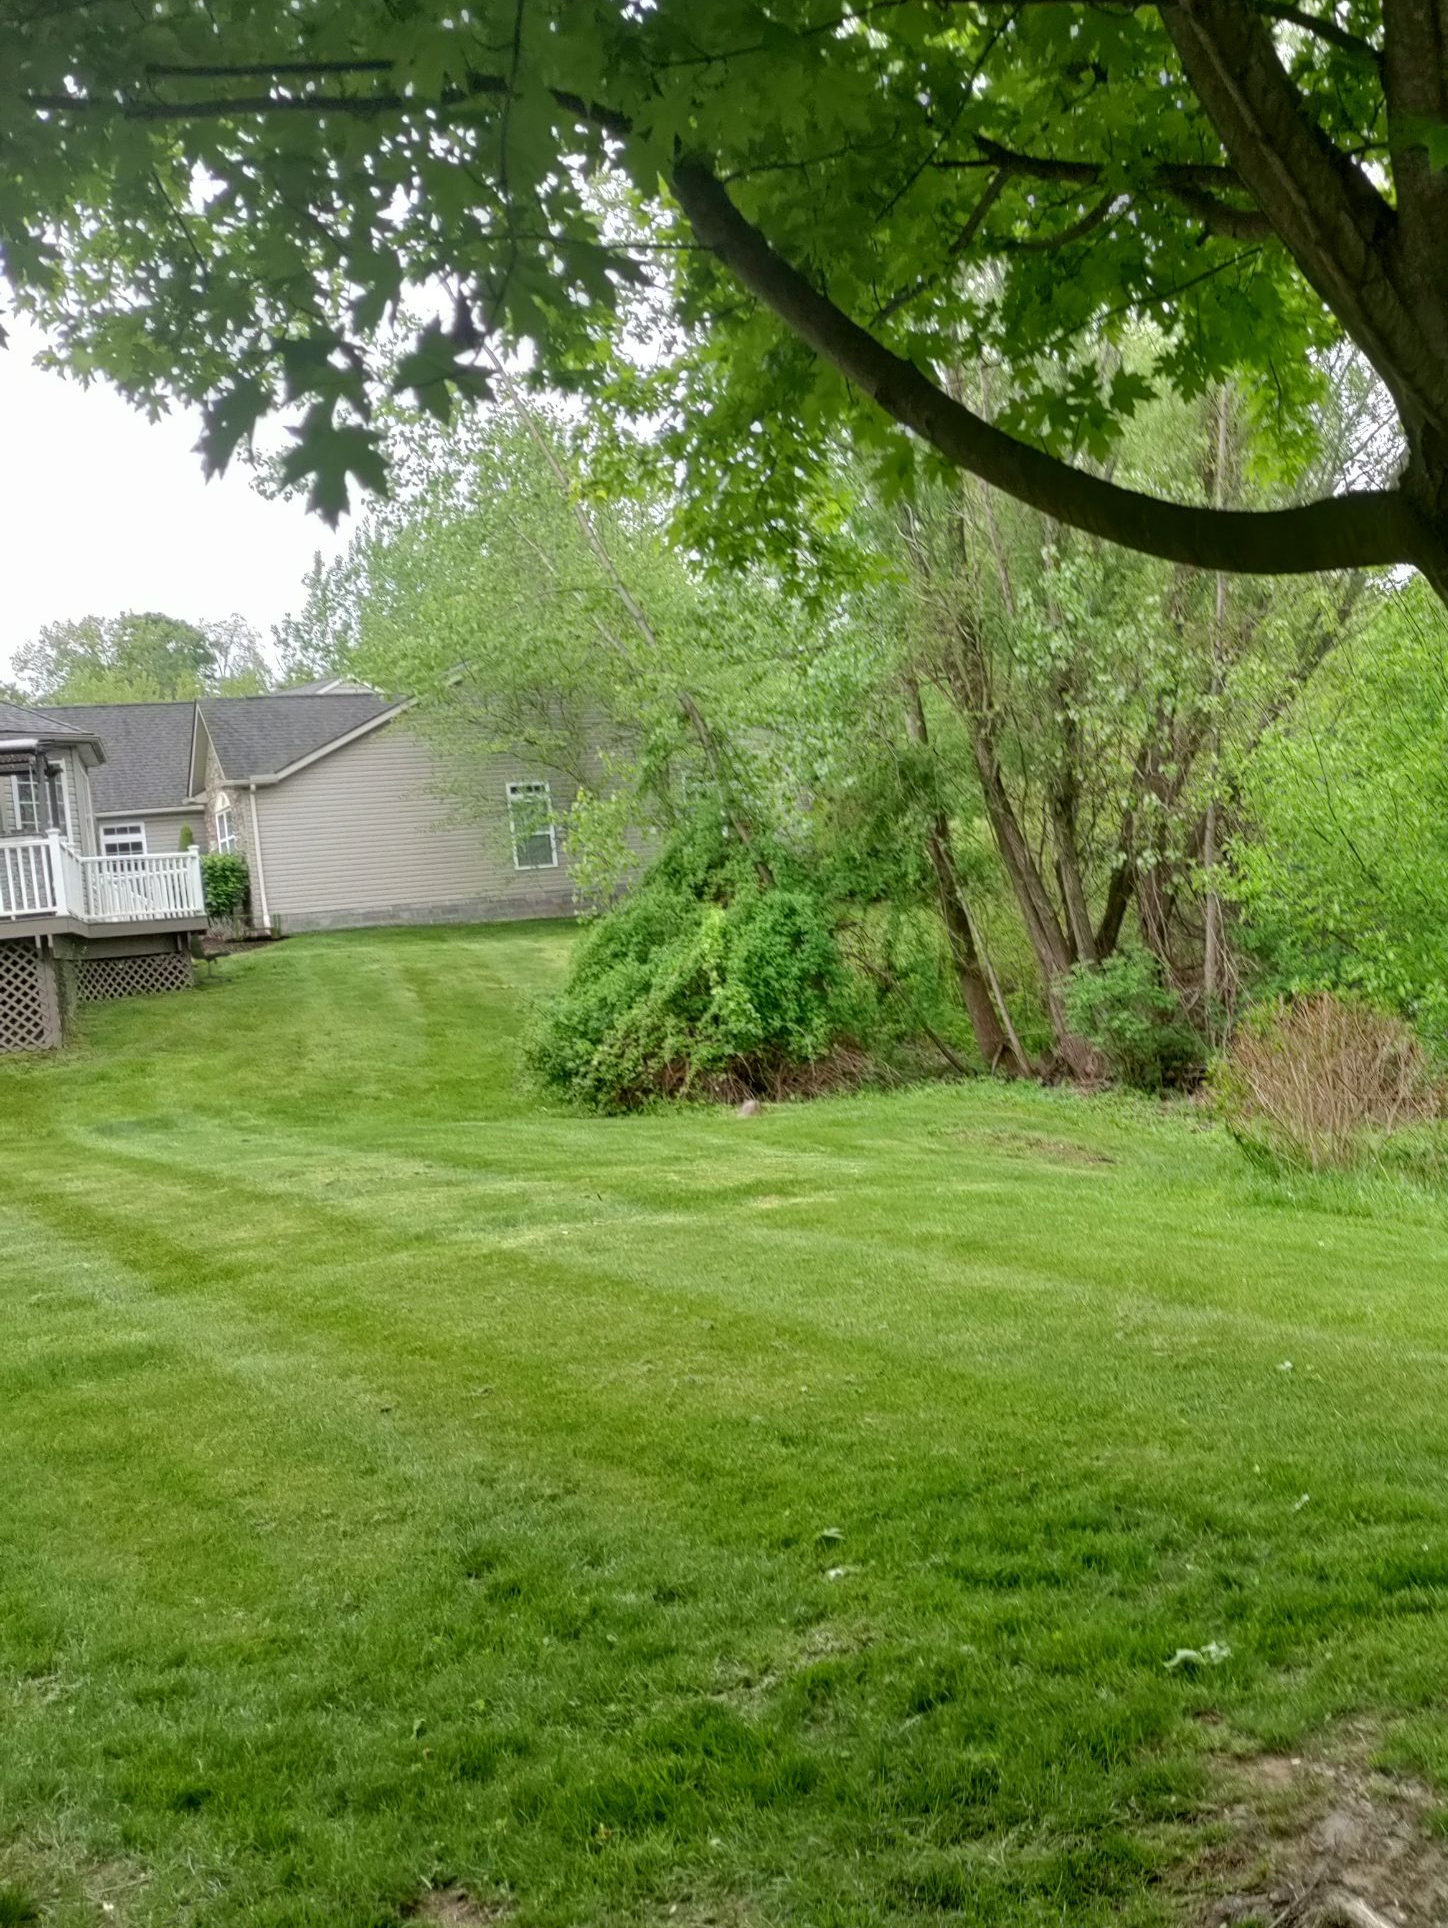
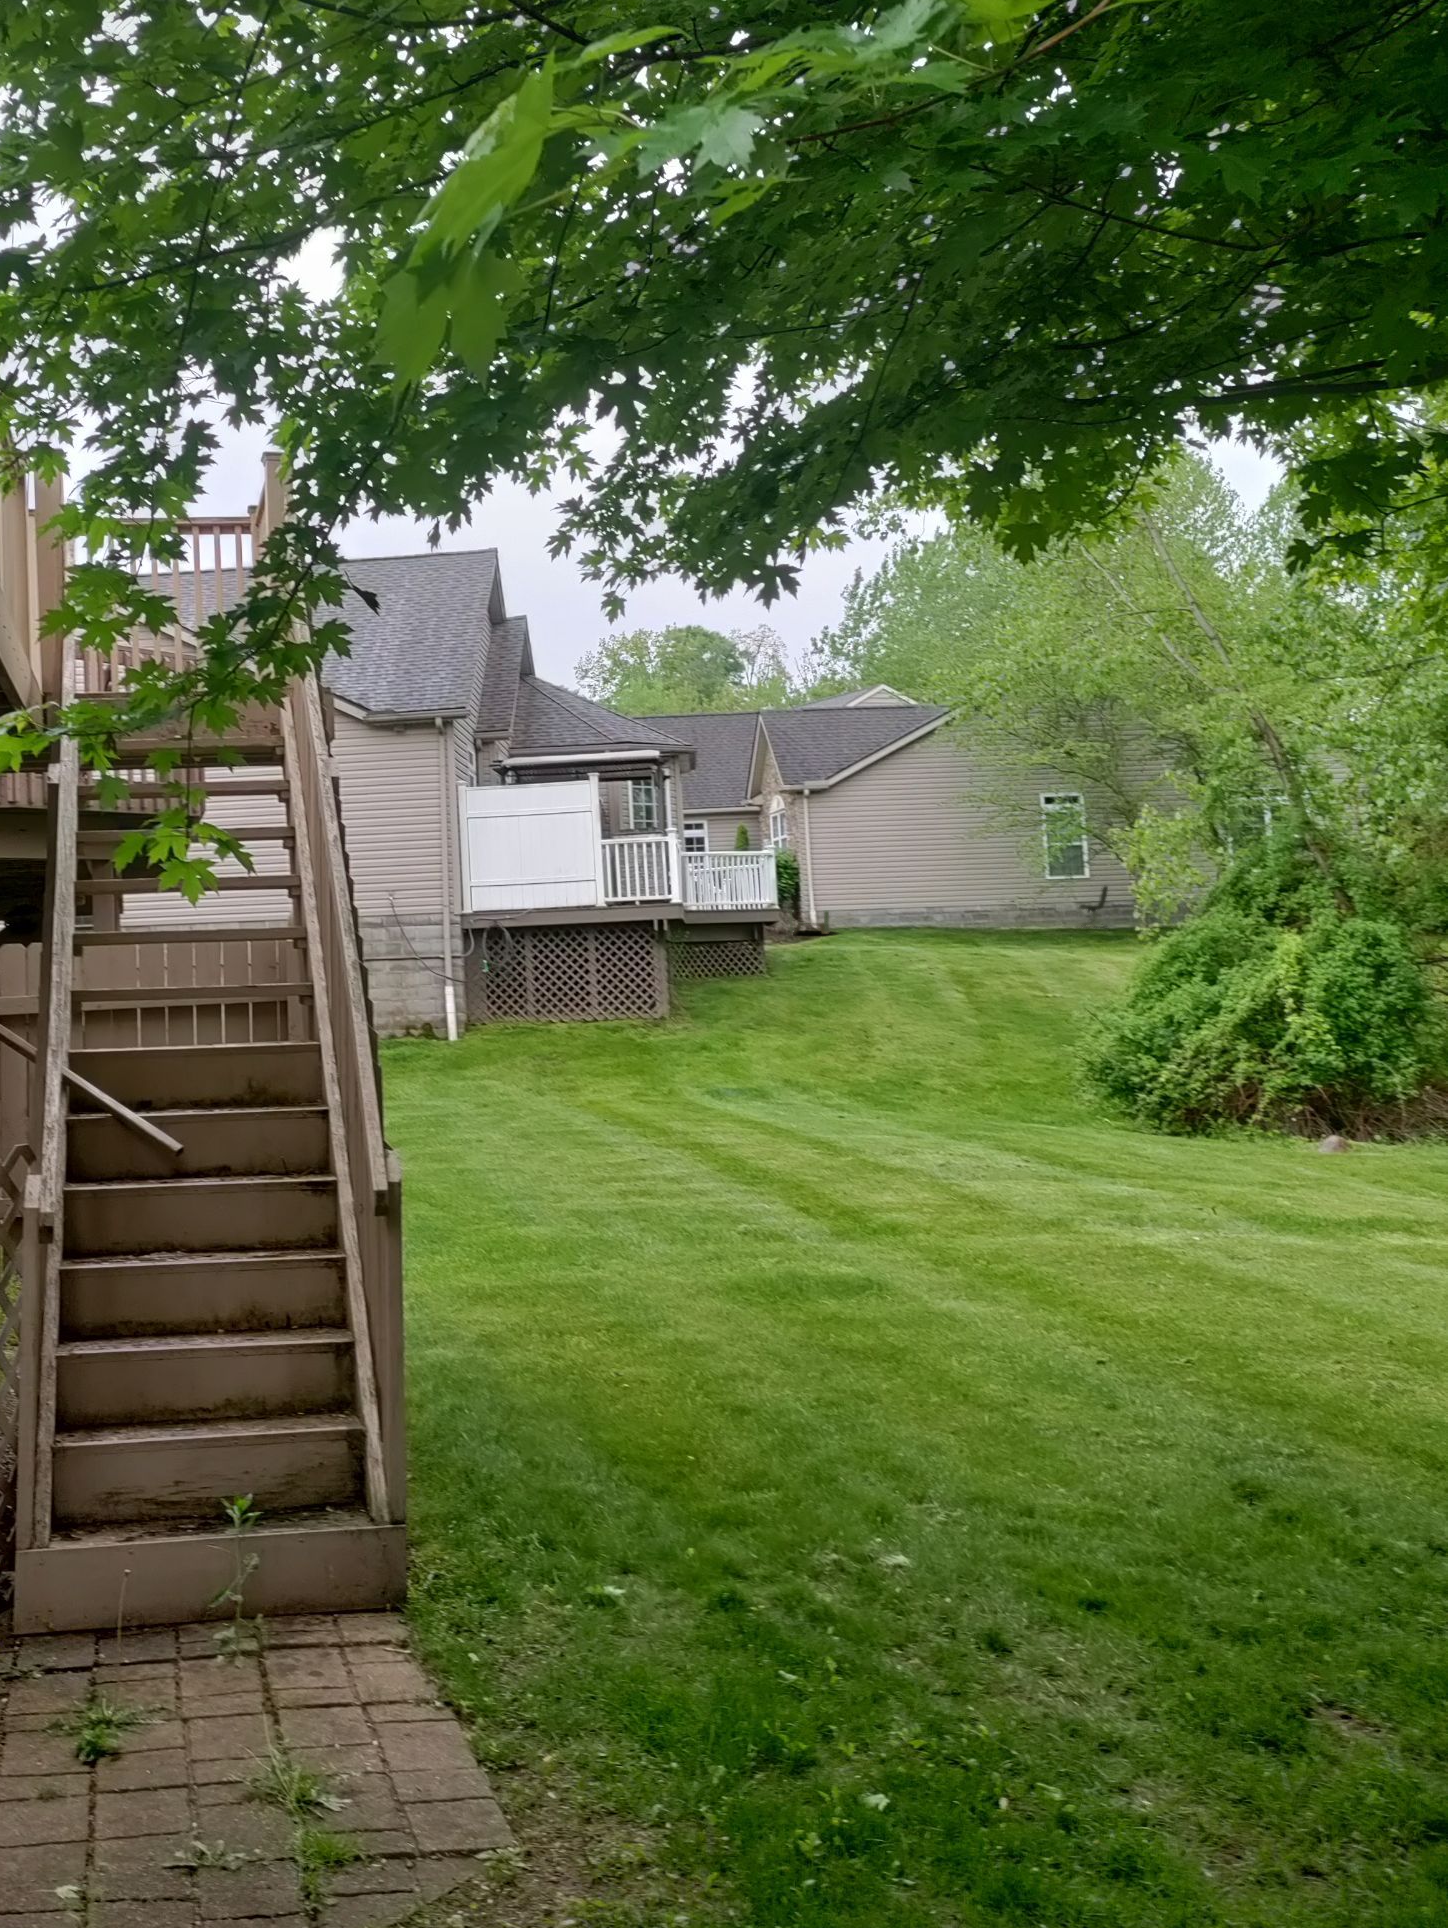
chair: present [187,934,231,982] -> present [1079,886,1108,926]

